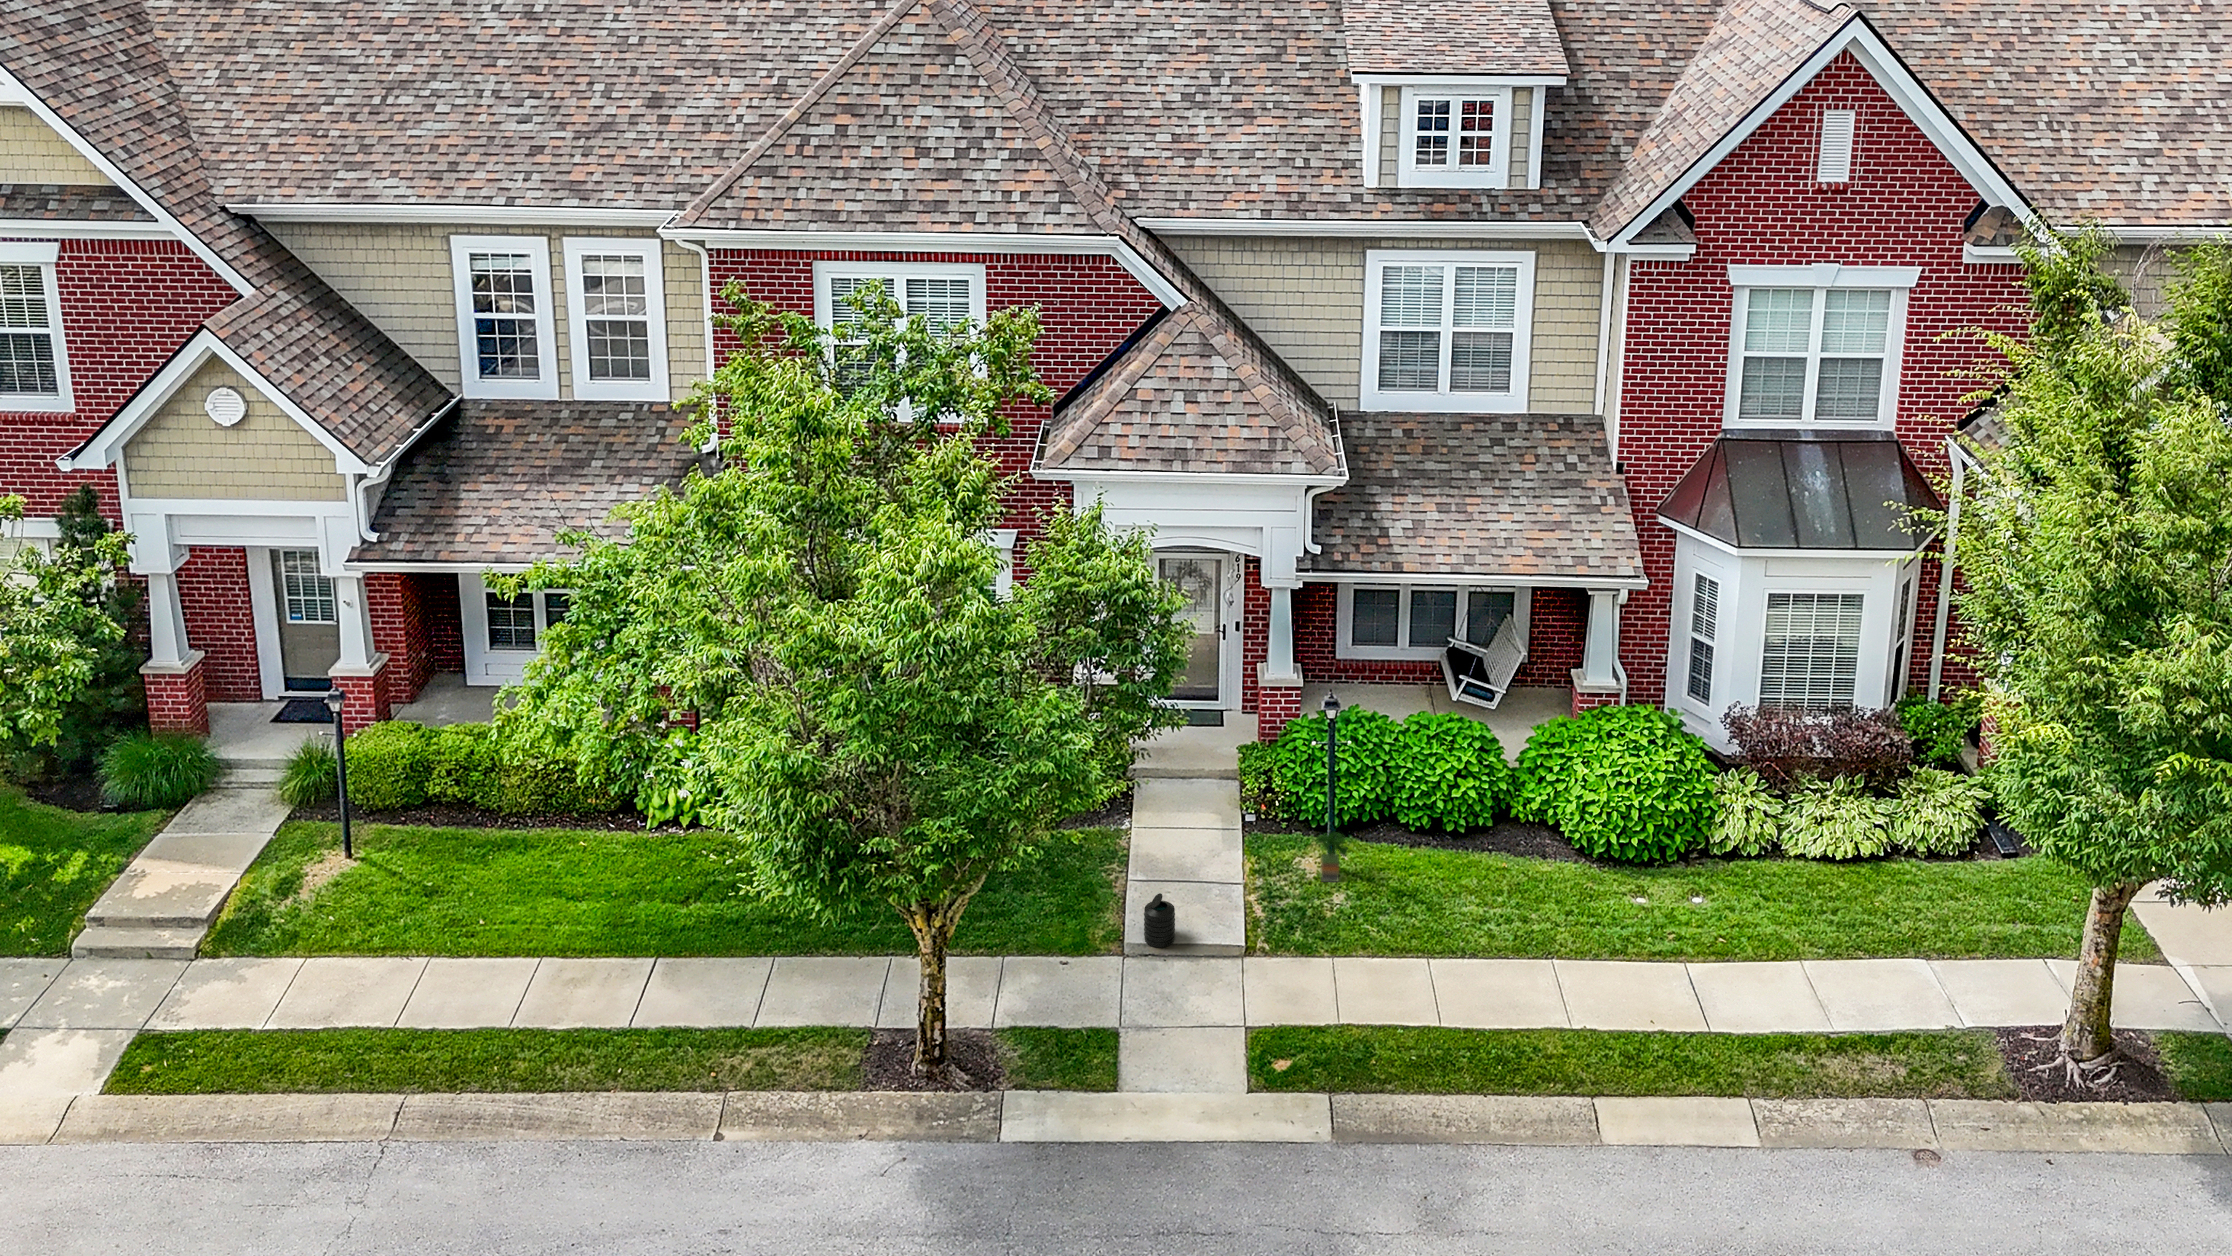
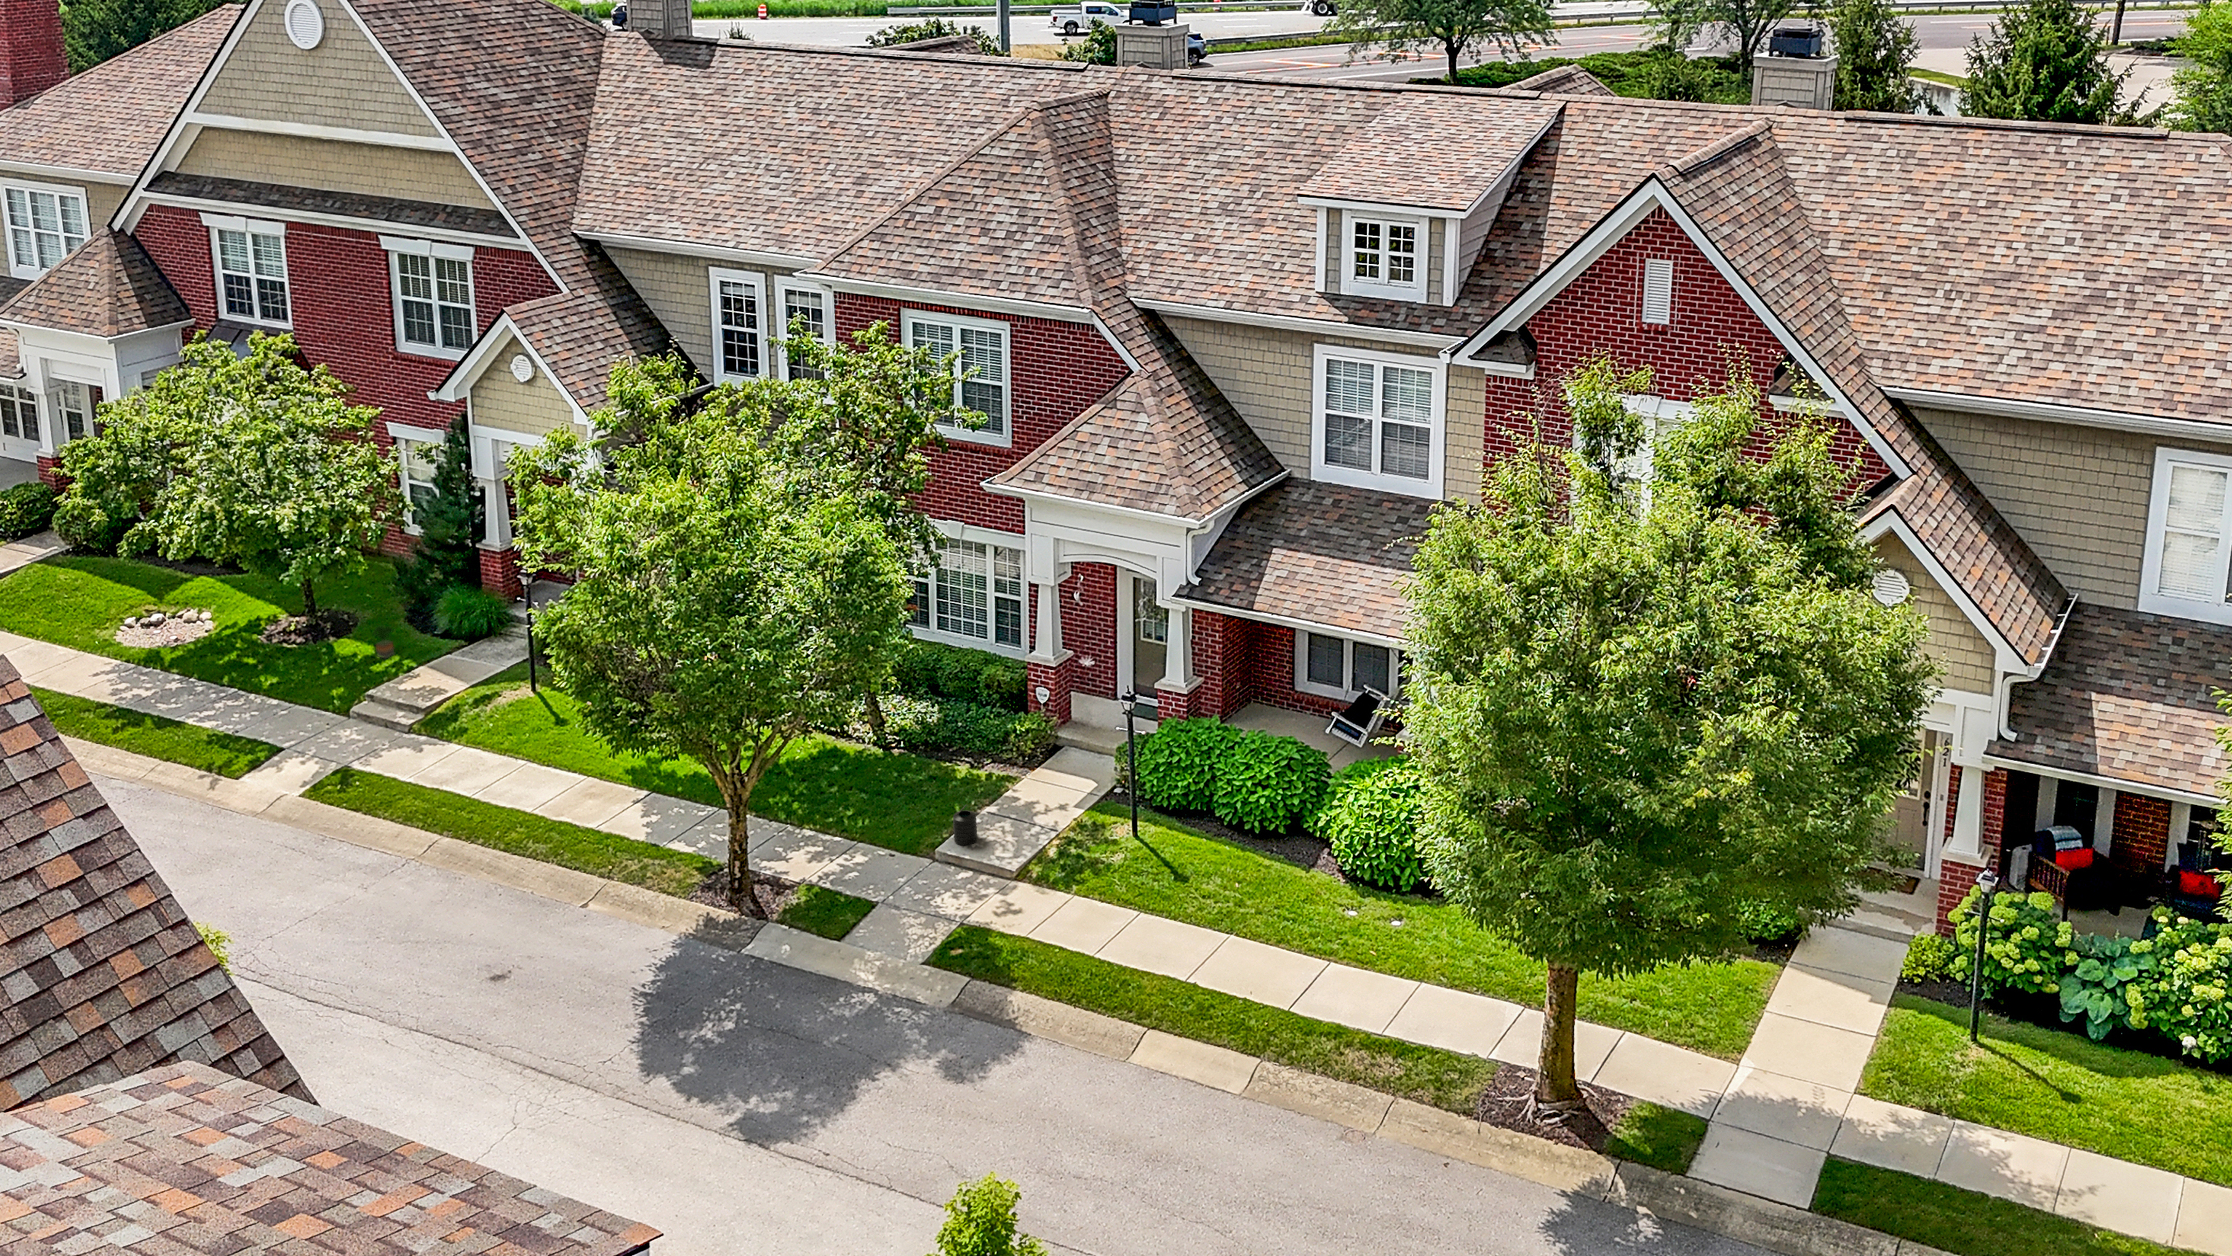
potted tree: present [1317,832,1347,882] -> present [374,625,394,658]

